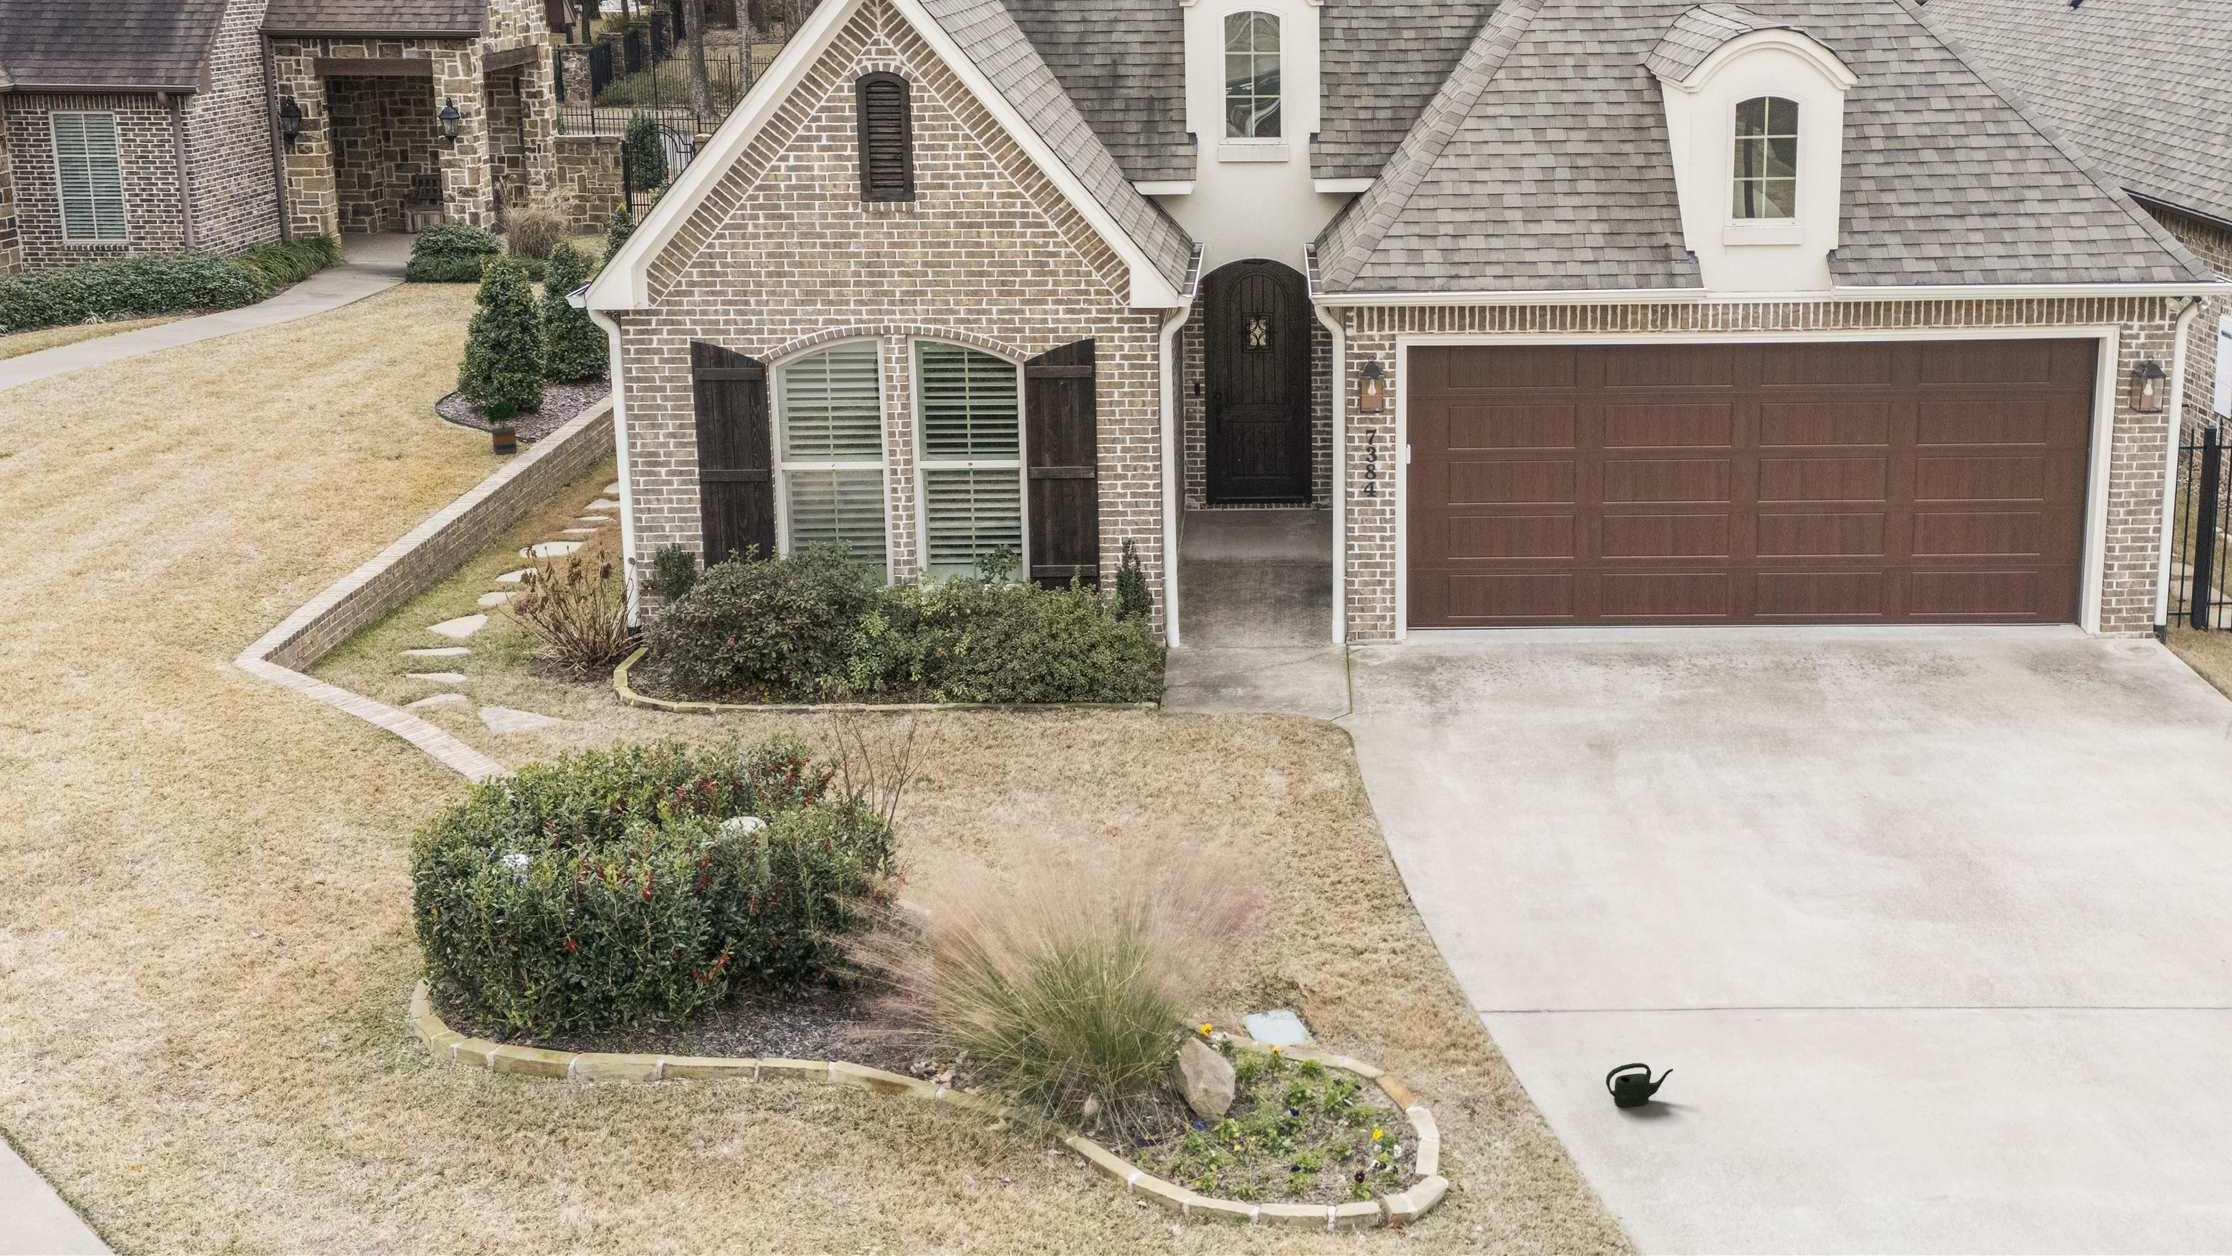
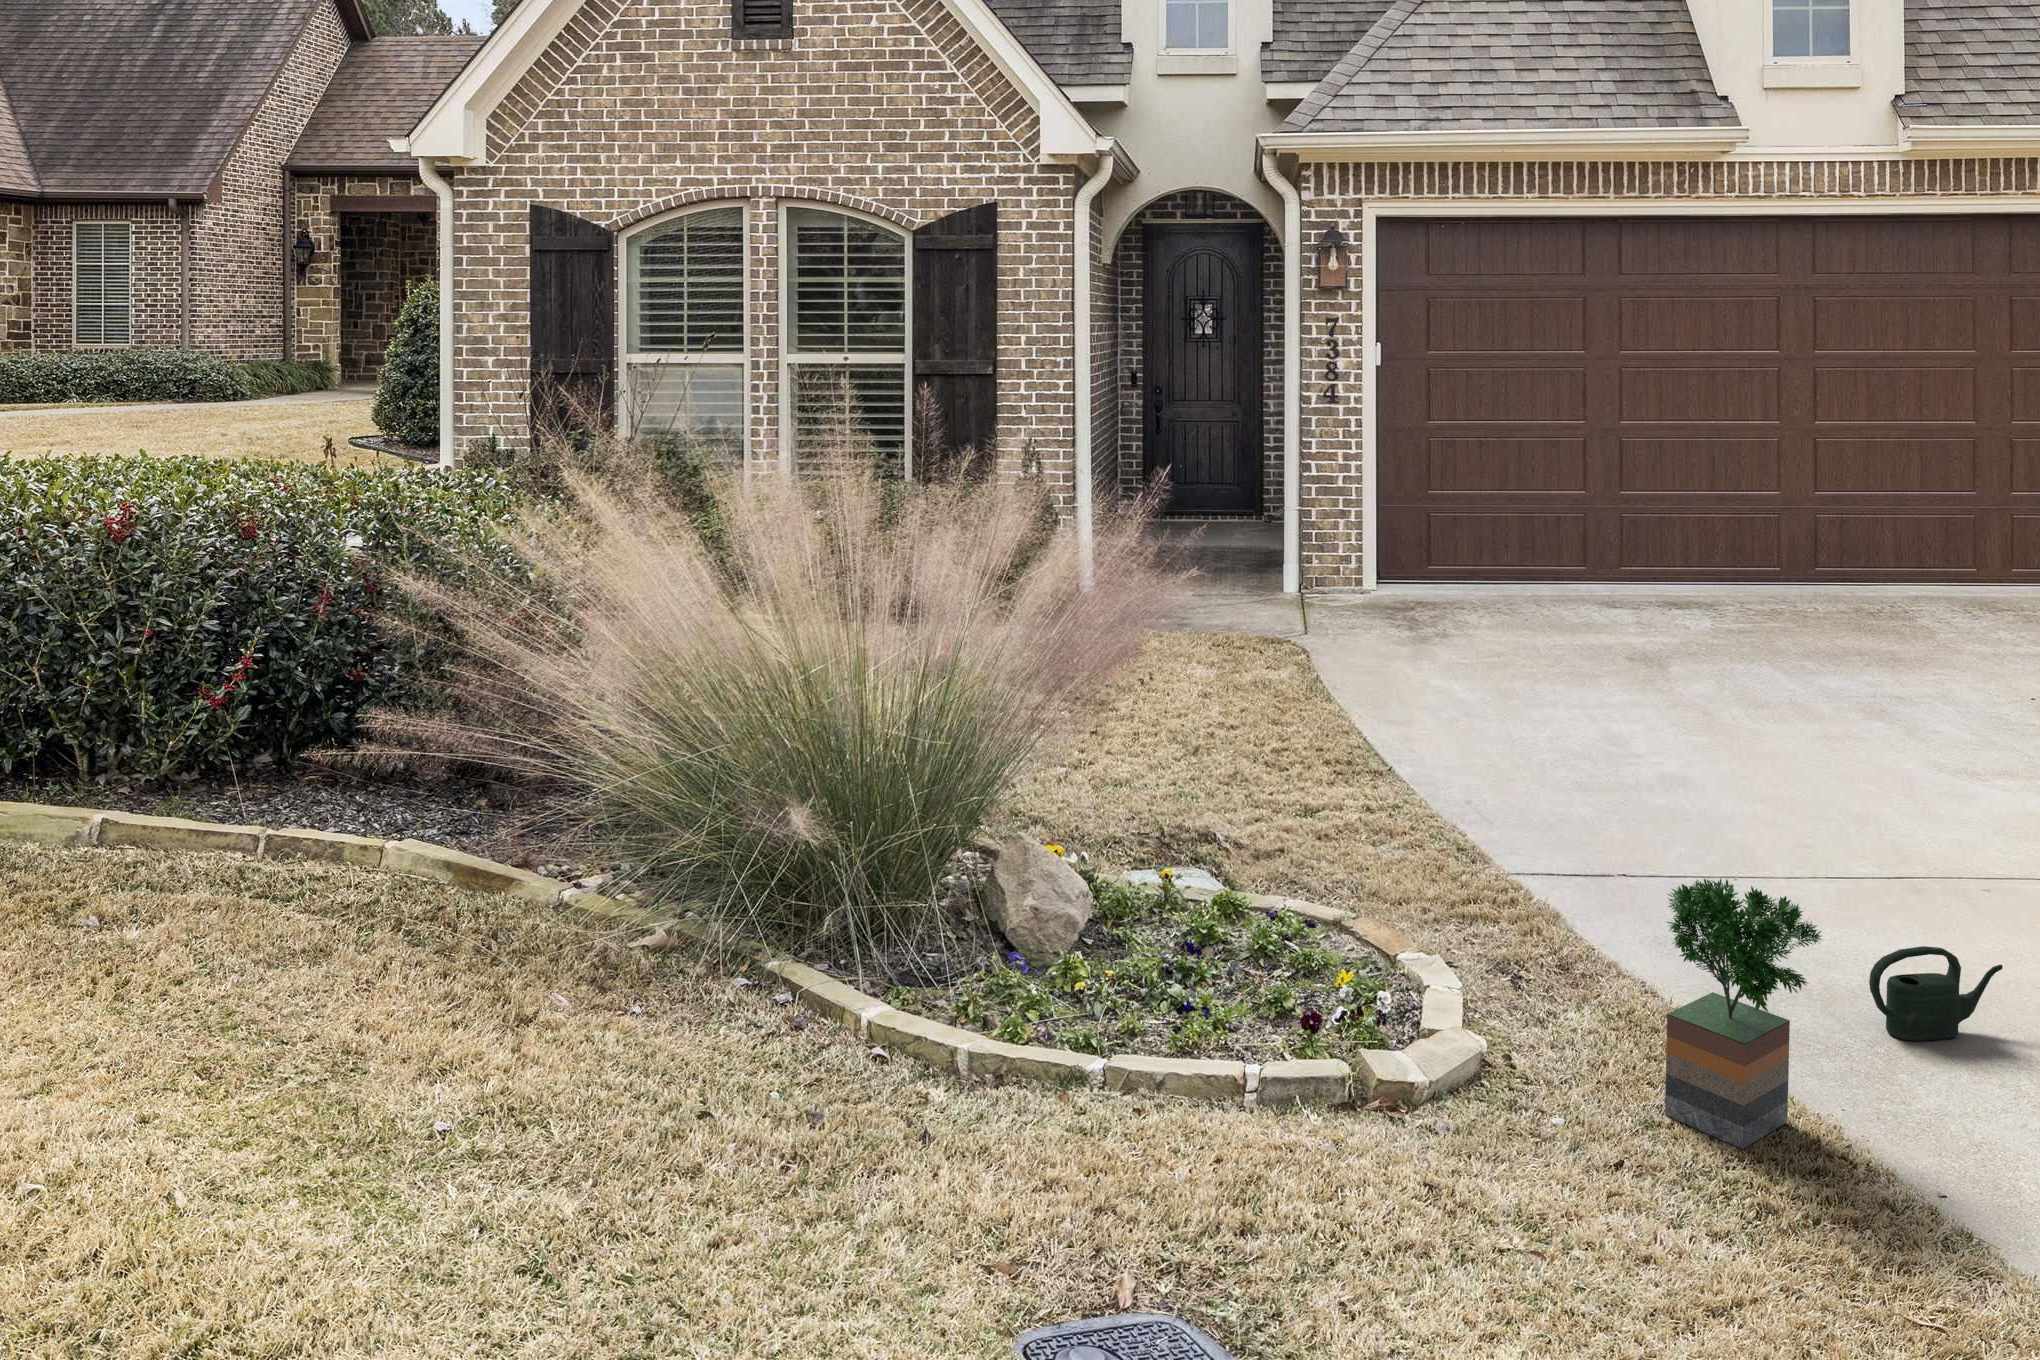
potted tree: present [483,401,522,455] -> present [1665,879,1822,1149]

